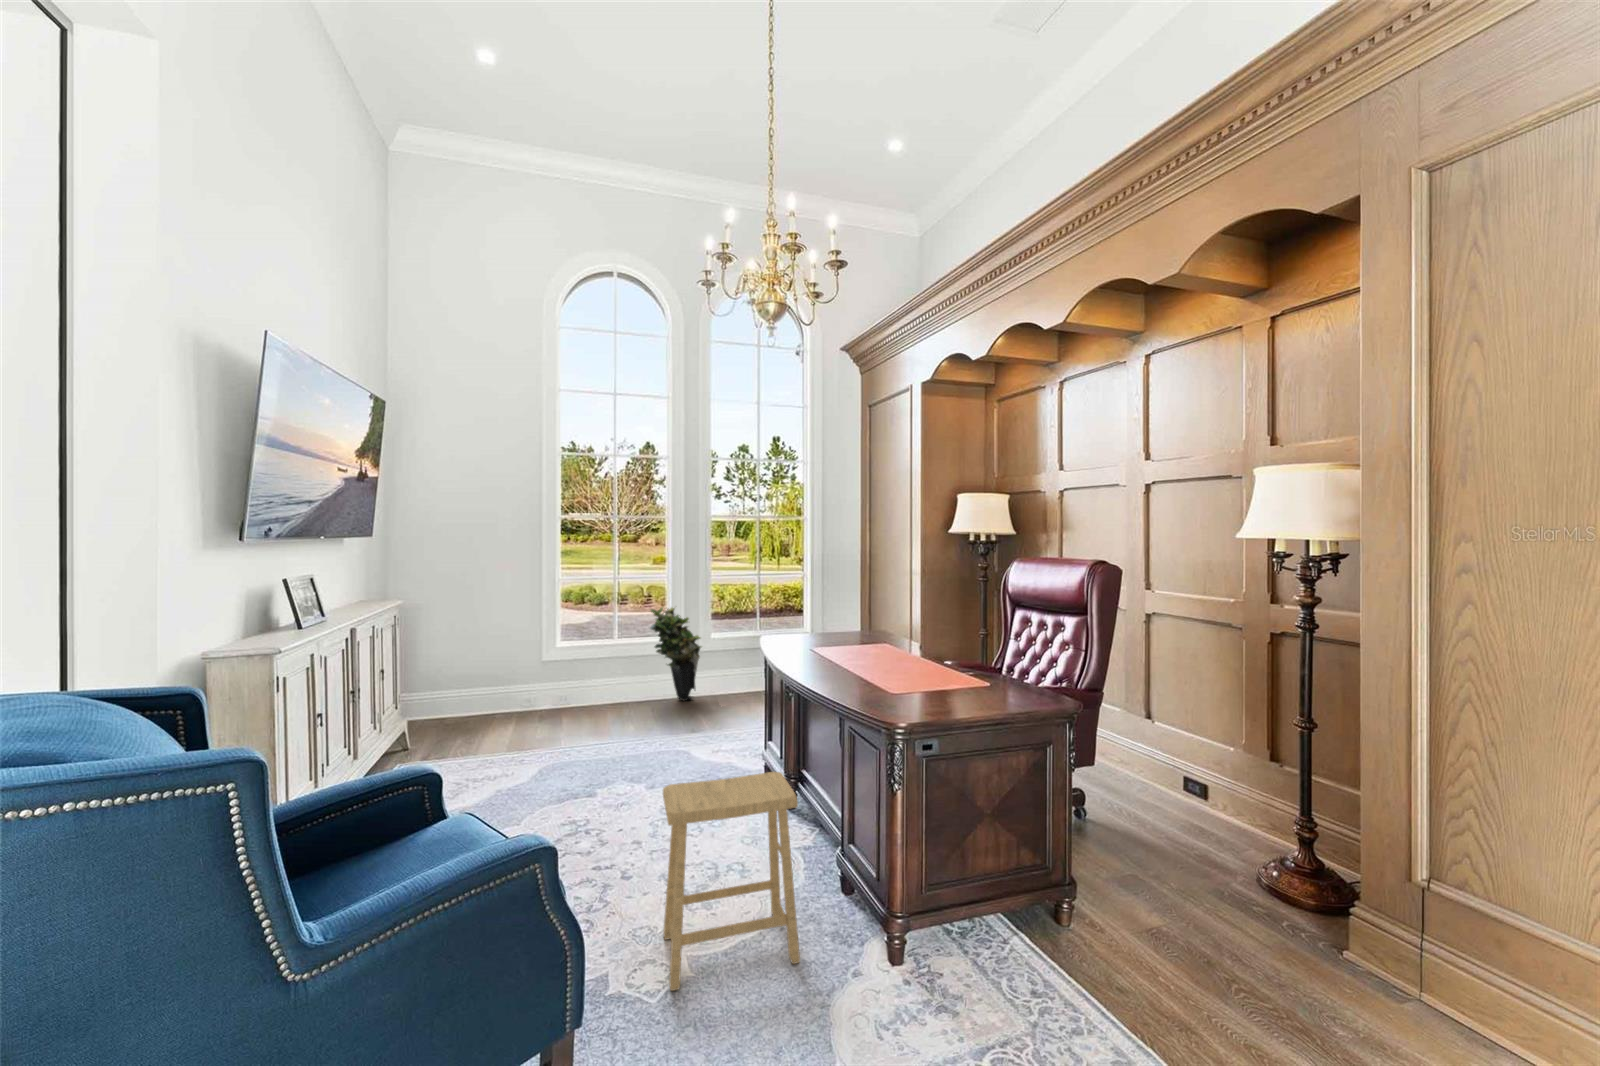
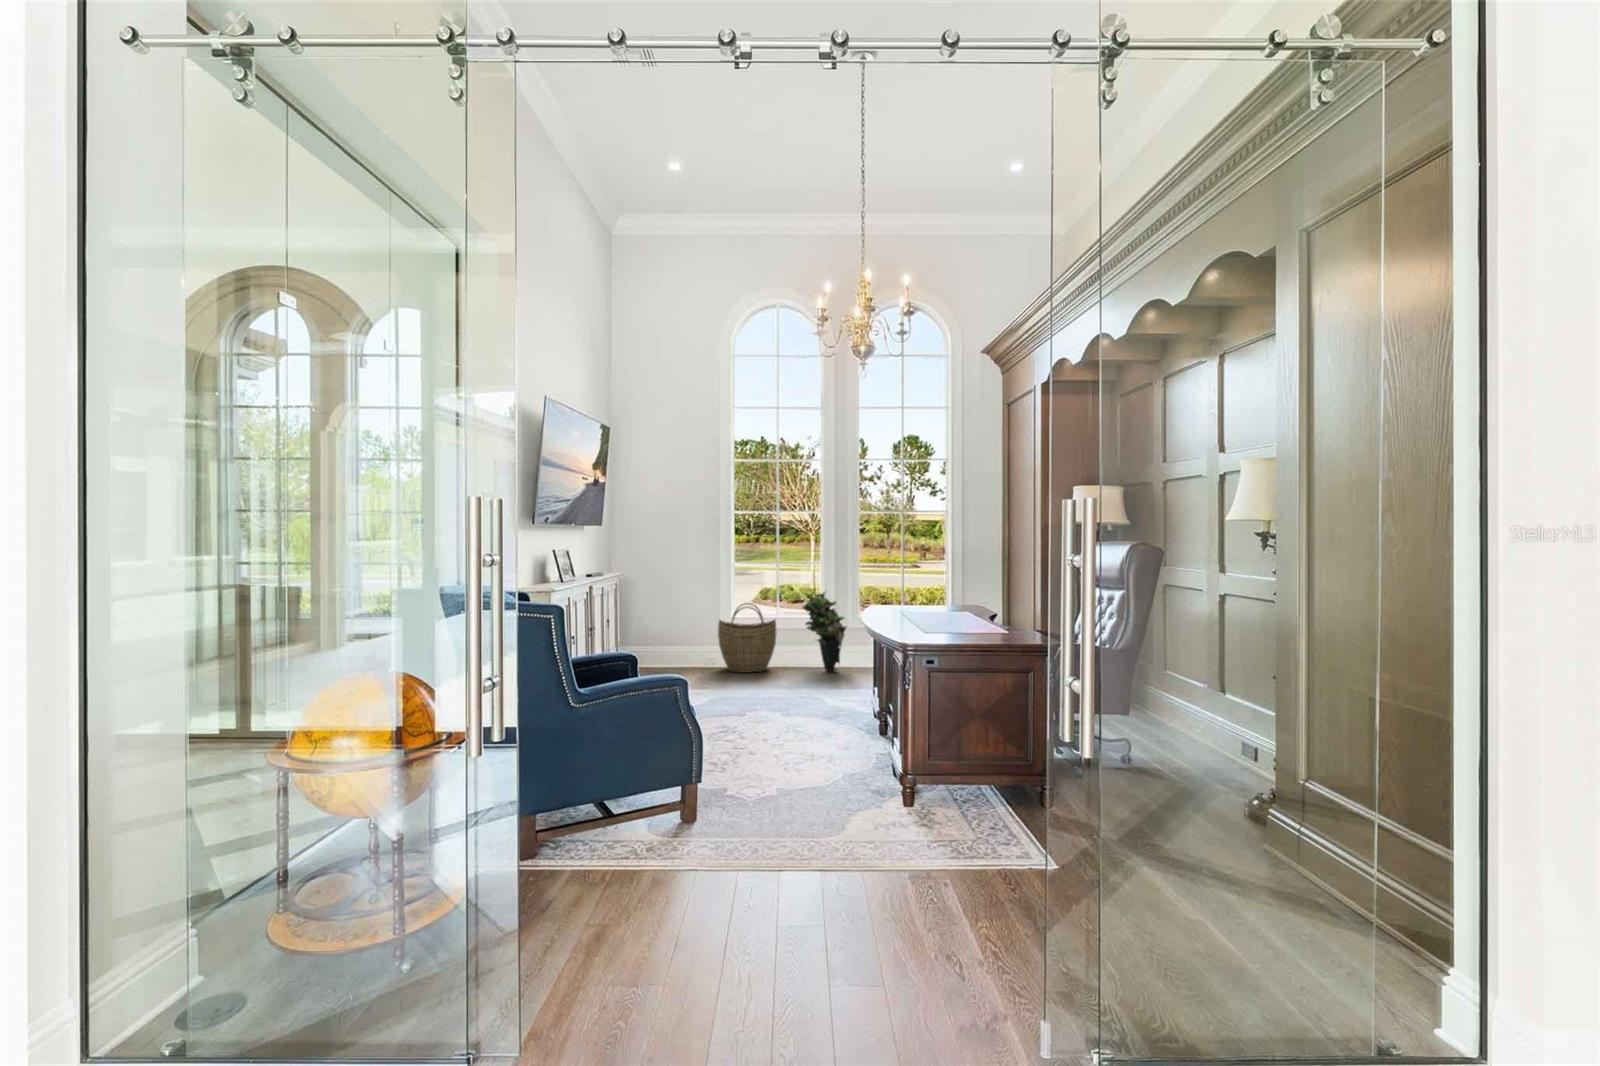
woven basket: none [544,624,619,712] -> present [718,603,777,672]
footstool: present [663,772,800,991] -> none [756,671,838,787]

